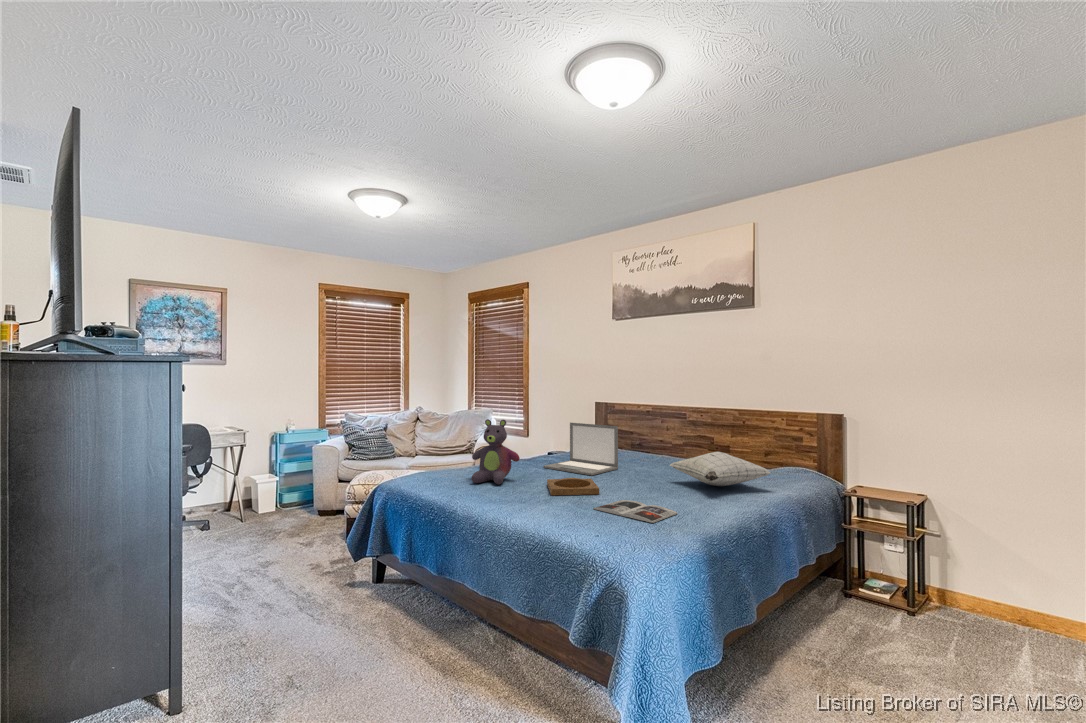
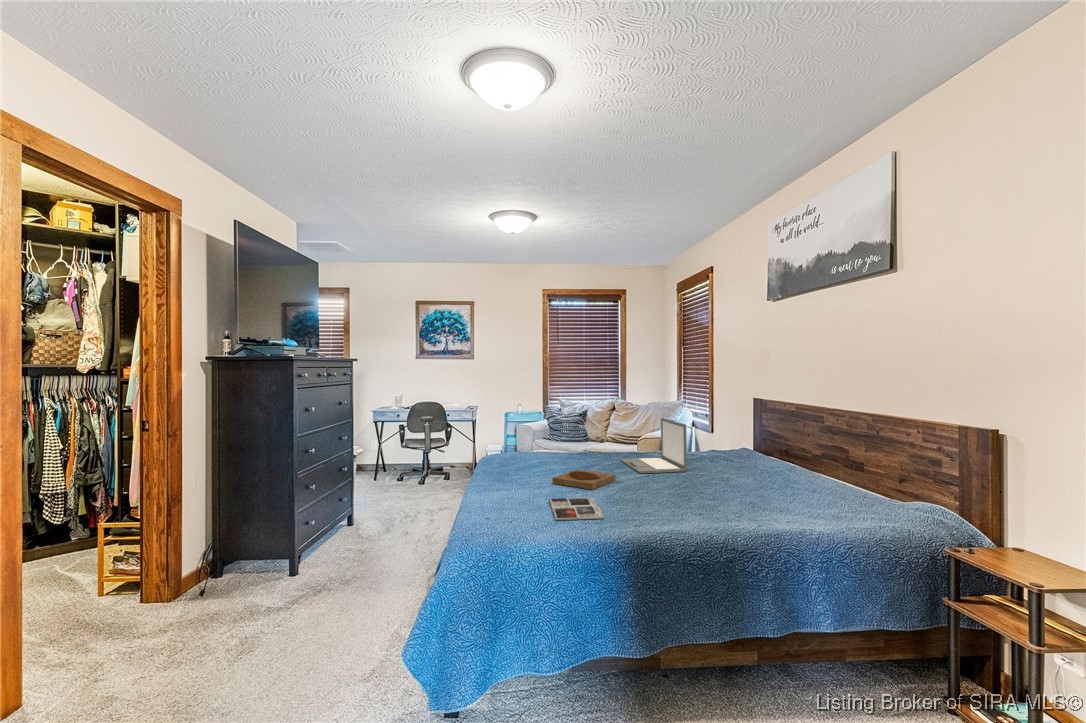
stuffed bear: present [472,419,520,484] -> none [525,409,568,469]
pillow: present [670,452,770,486] -> none [687,462,788,505]

